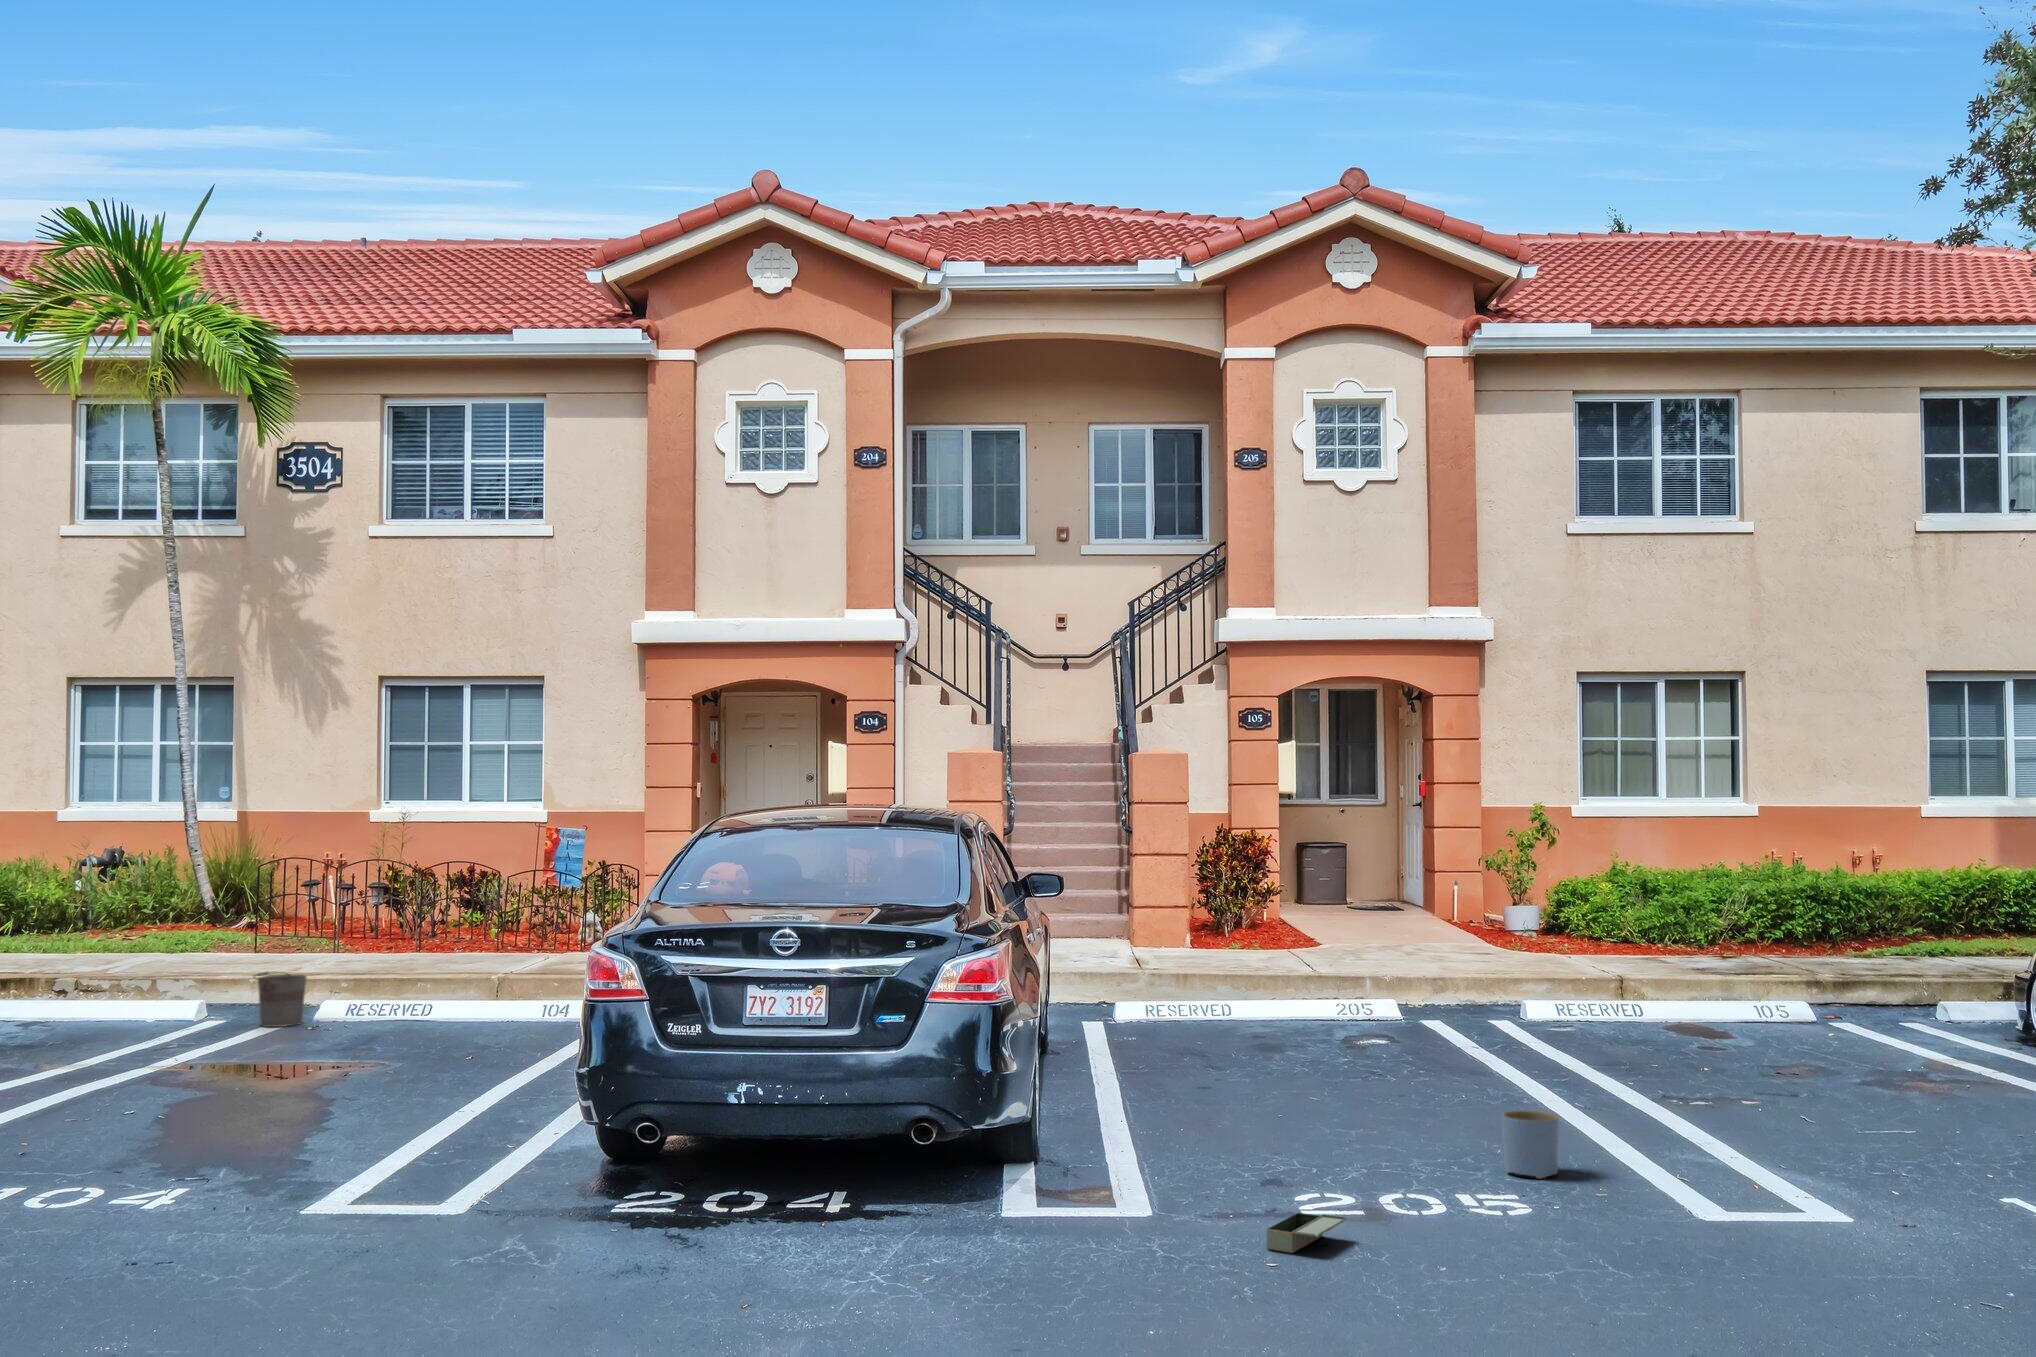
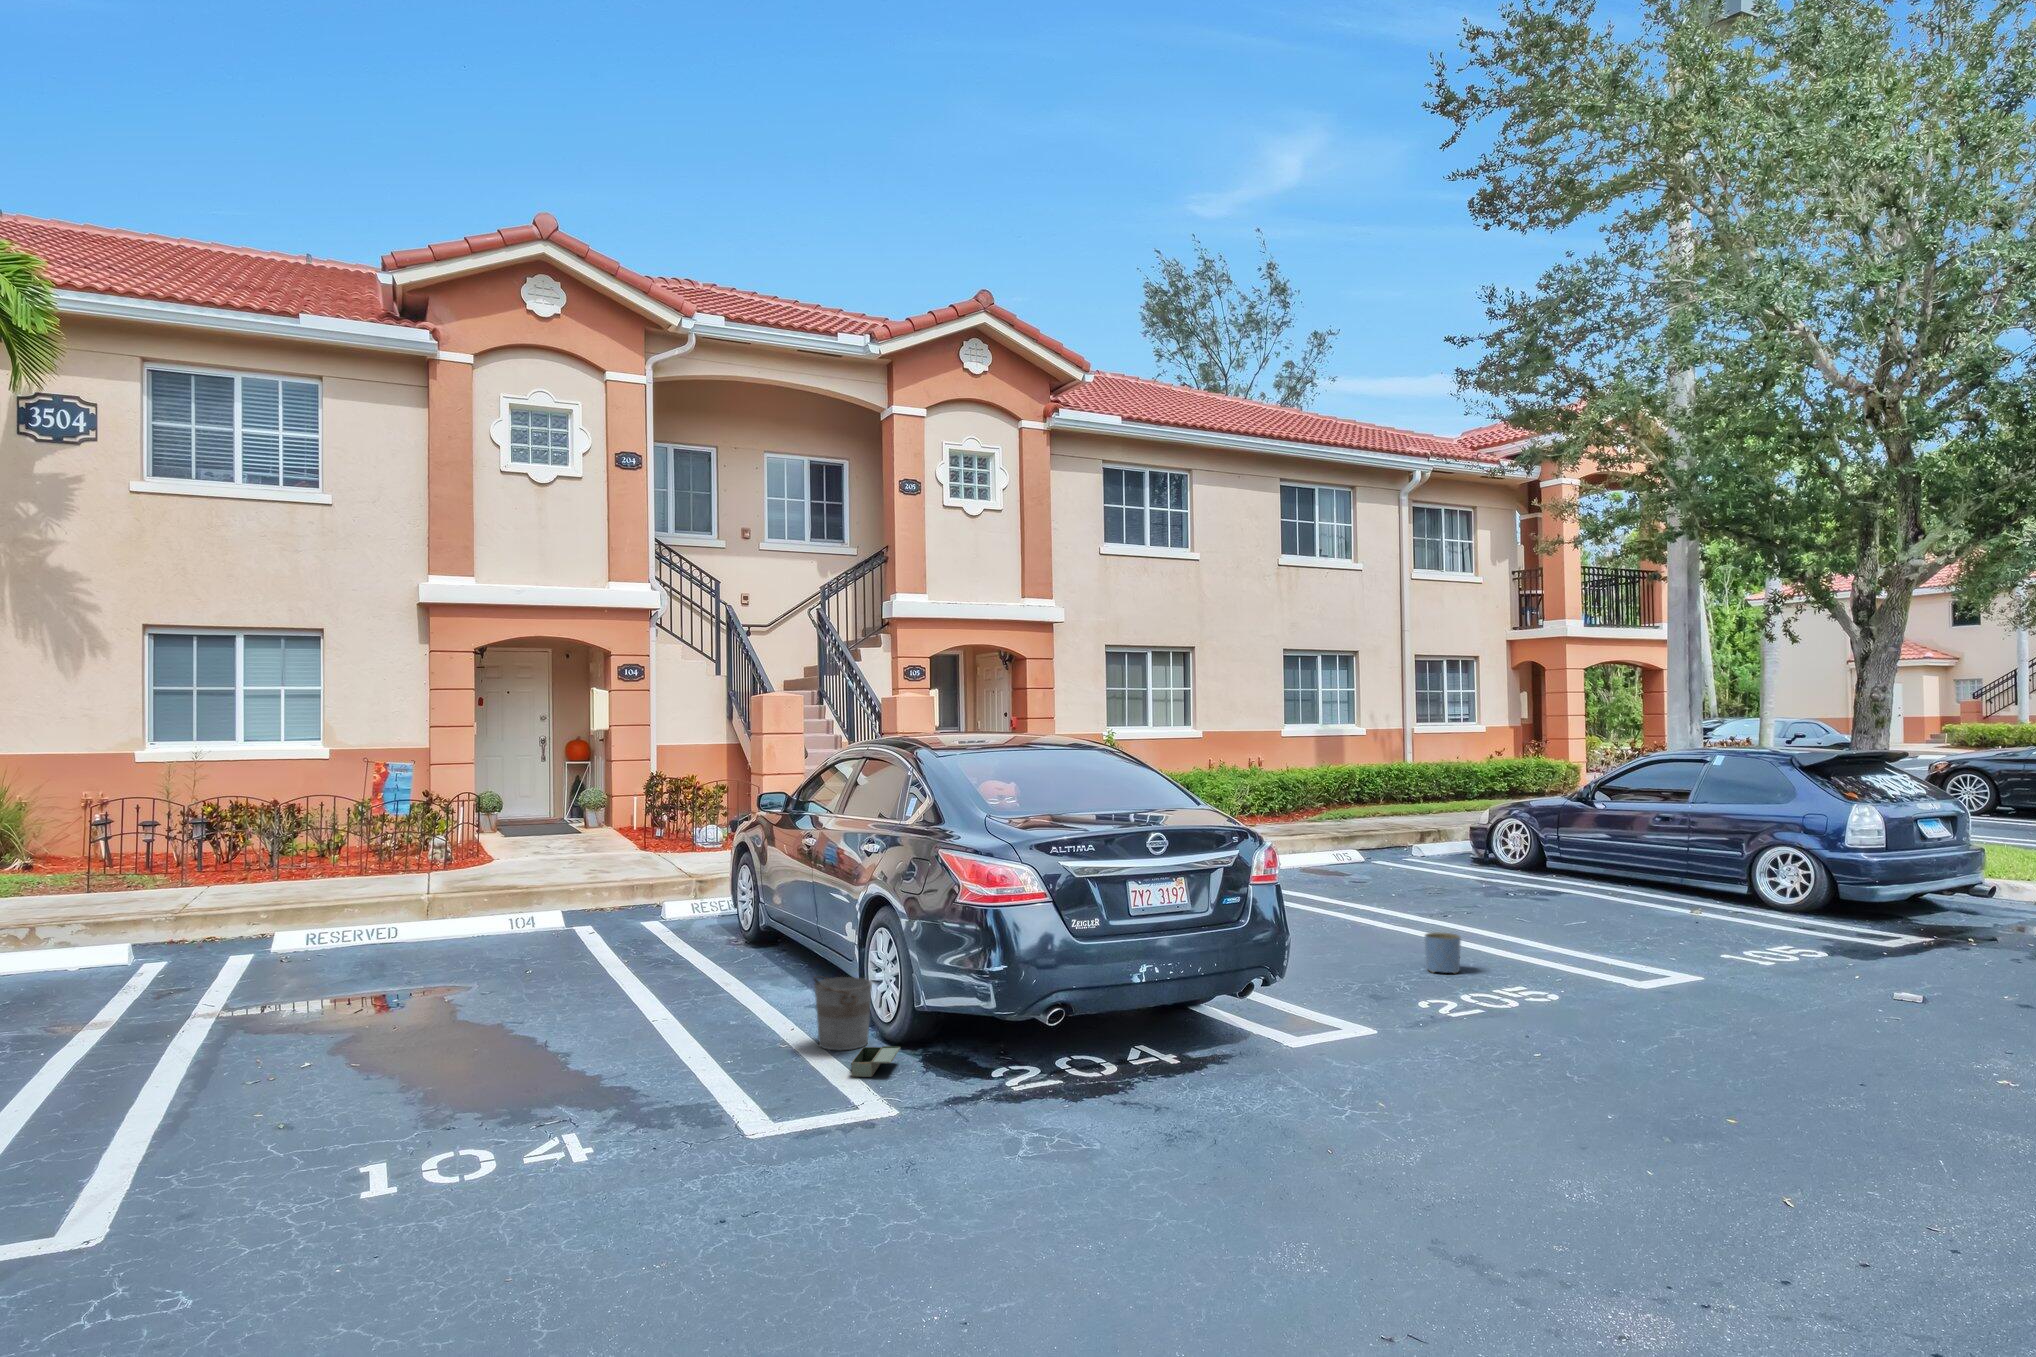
bucket: present [257,972,306,1027] -> present [814,977,872,1050]
toolbox: present [1267,1213,1347,1253] -> present [851,1046,900,1077]

